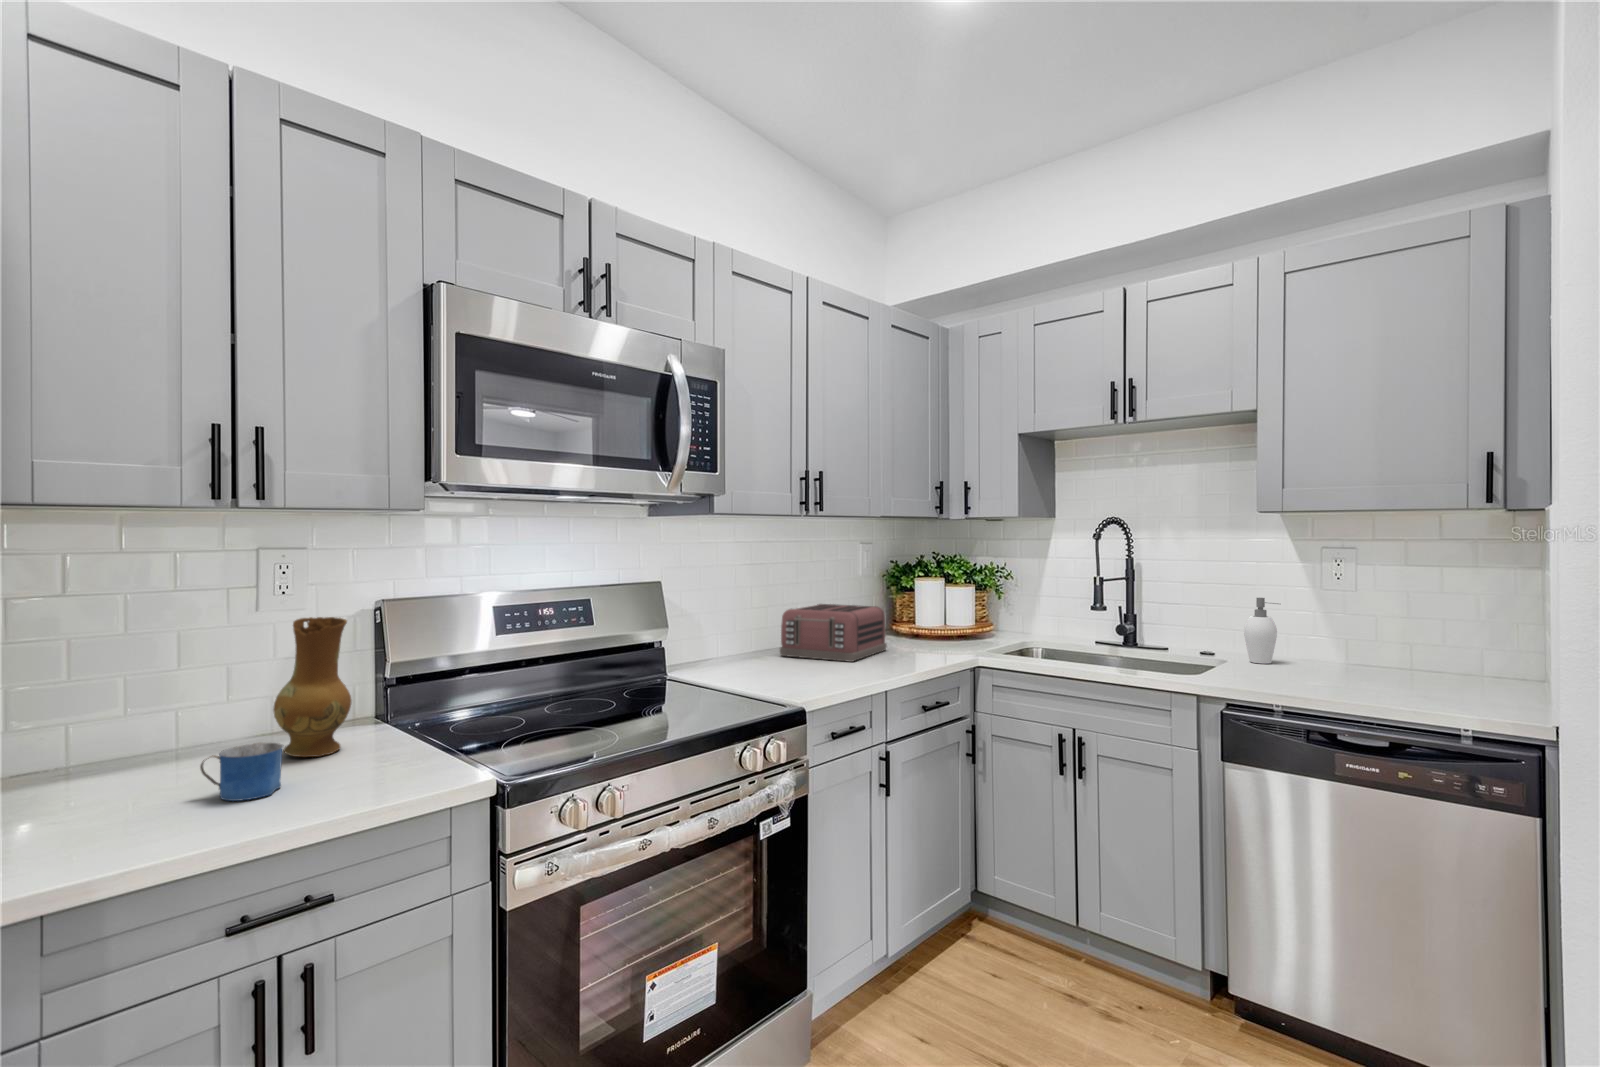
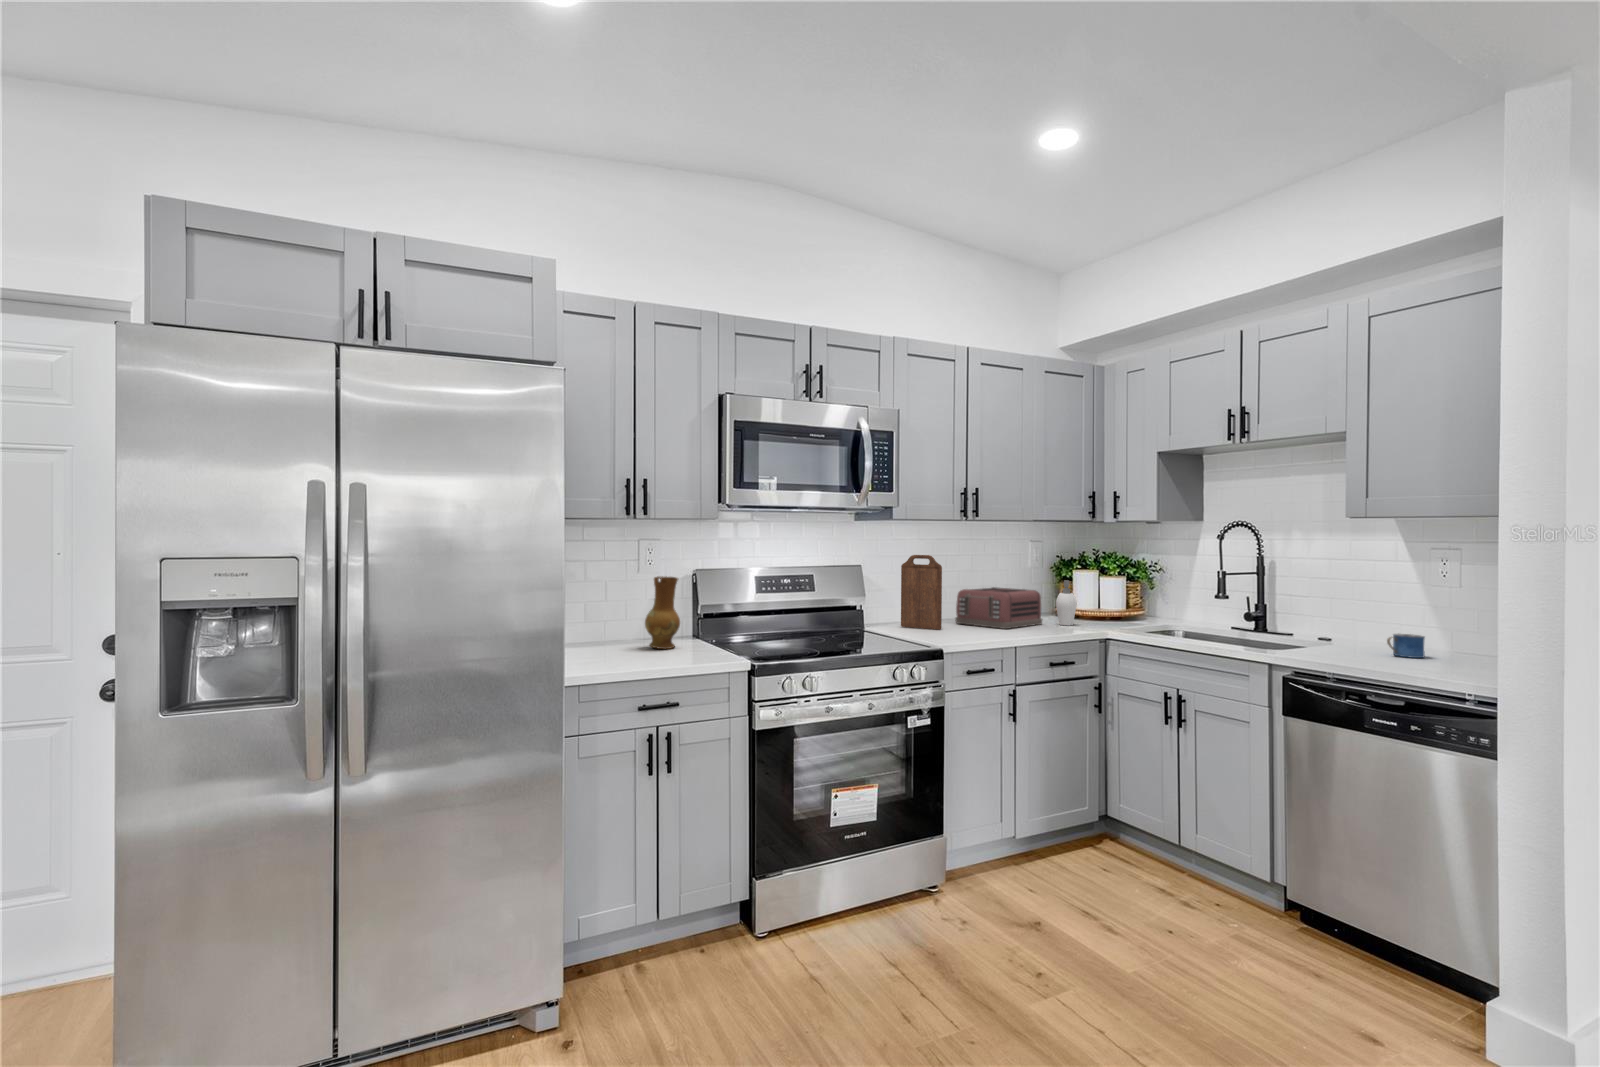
cutting board: none [712,564,771,669] -> present [901,555,942,630]
soap dispenser: present [1244,598,1279,664] -> present [1056,580,1077,625]
mug: present [200,742,283,801] -> present [1387,633,1425,658]

